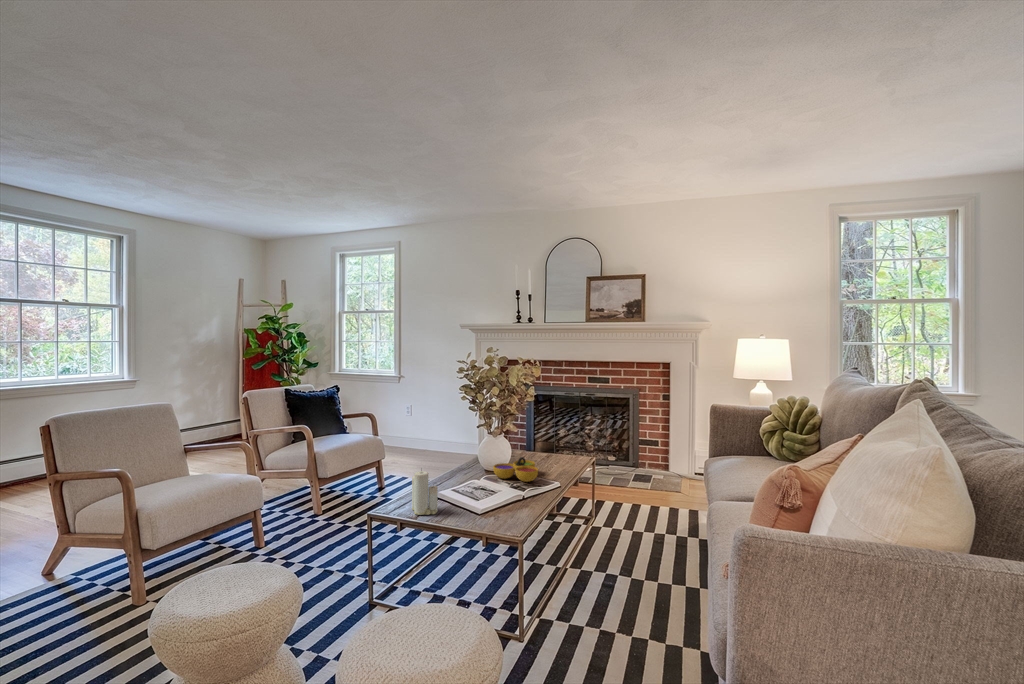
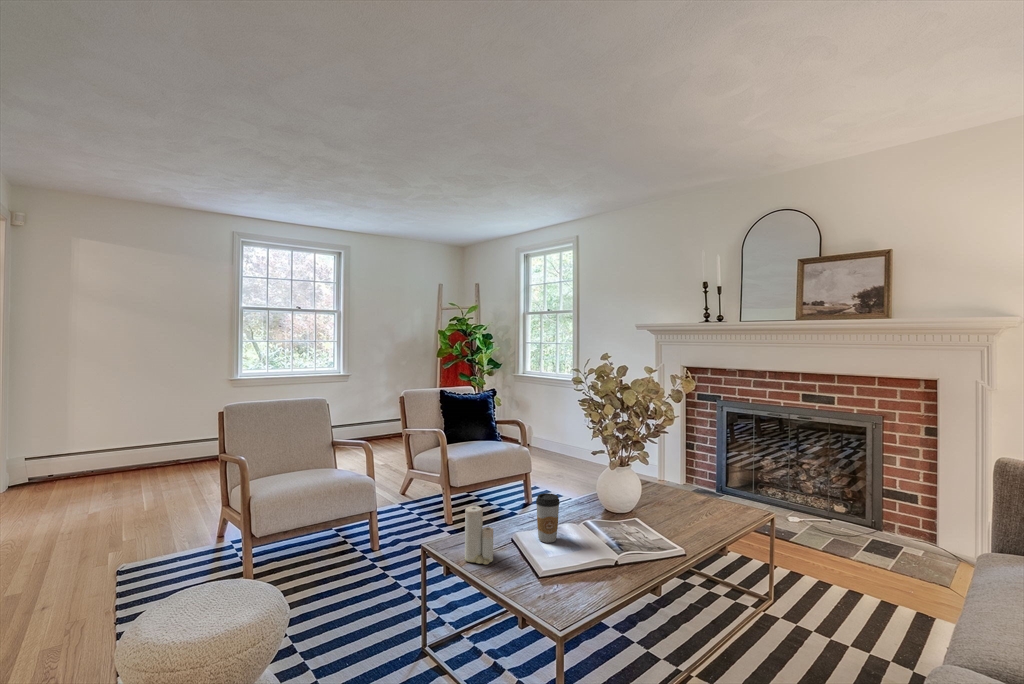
decorative bowl: present [493,457,538,482] -> none [601,501,662,537]
coffee cup: none [455,458,474,495] -> present [536,493,560,543]

